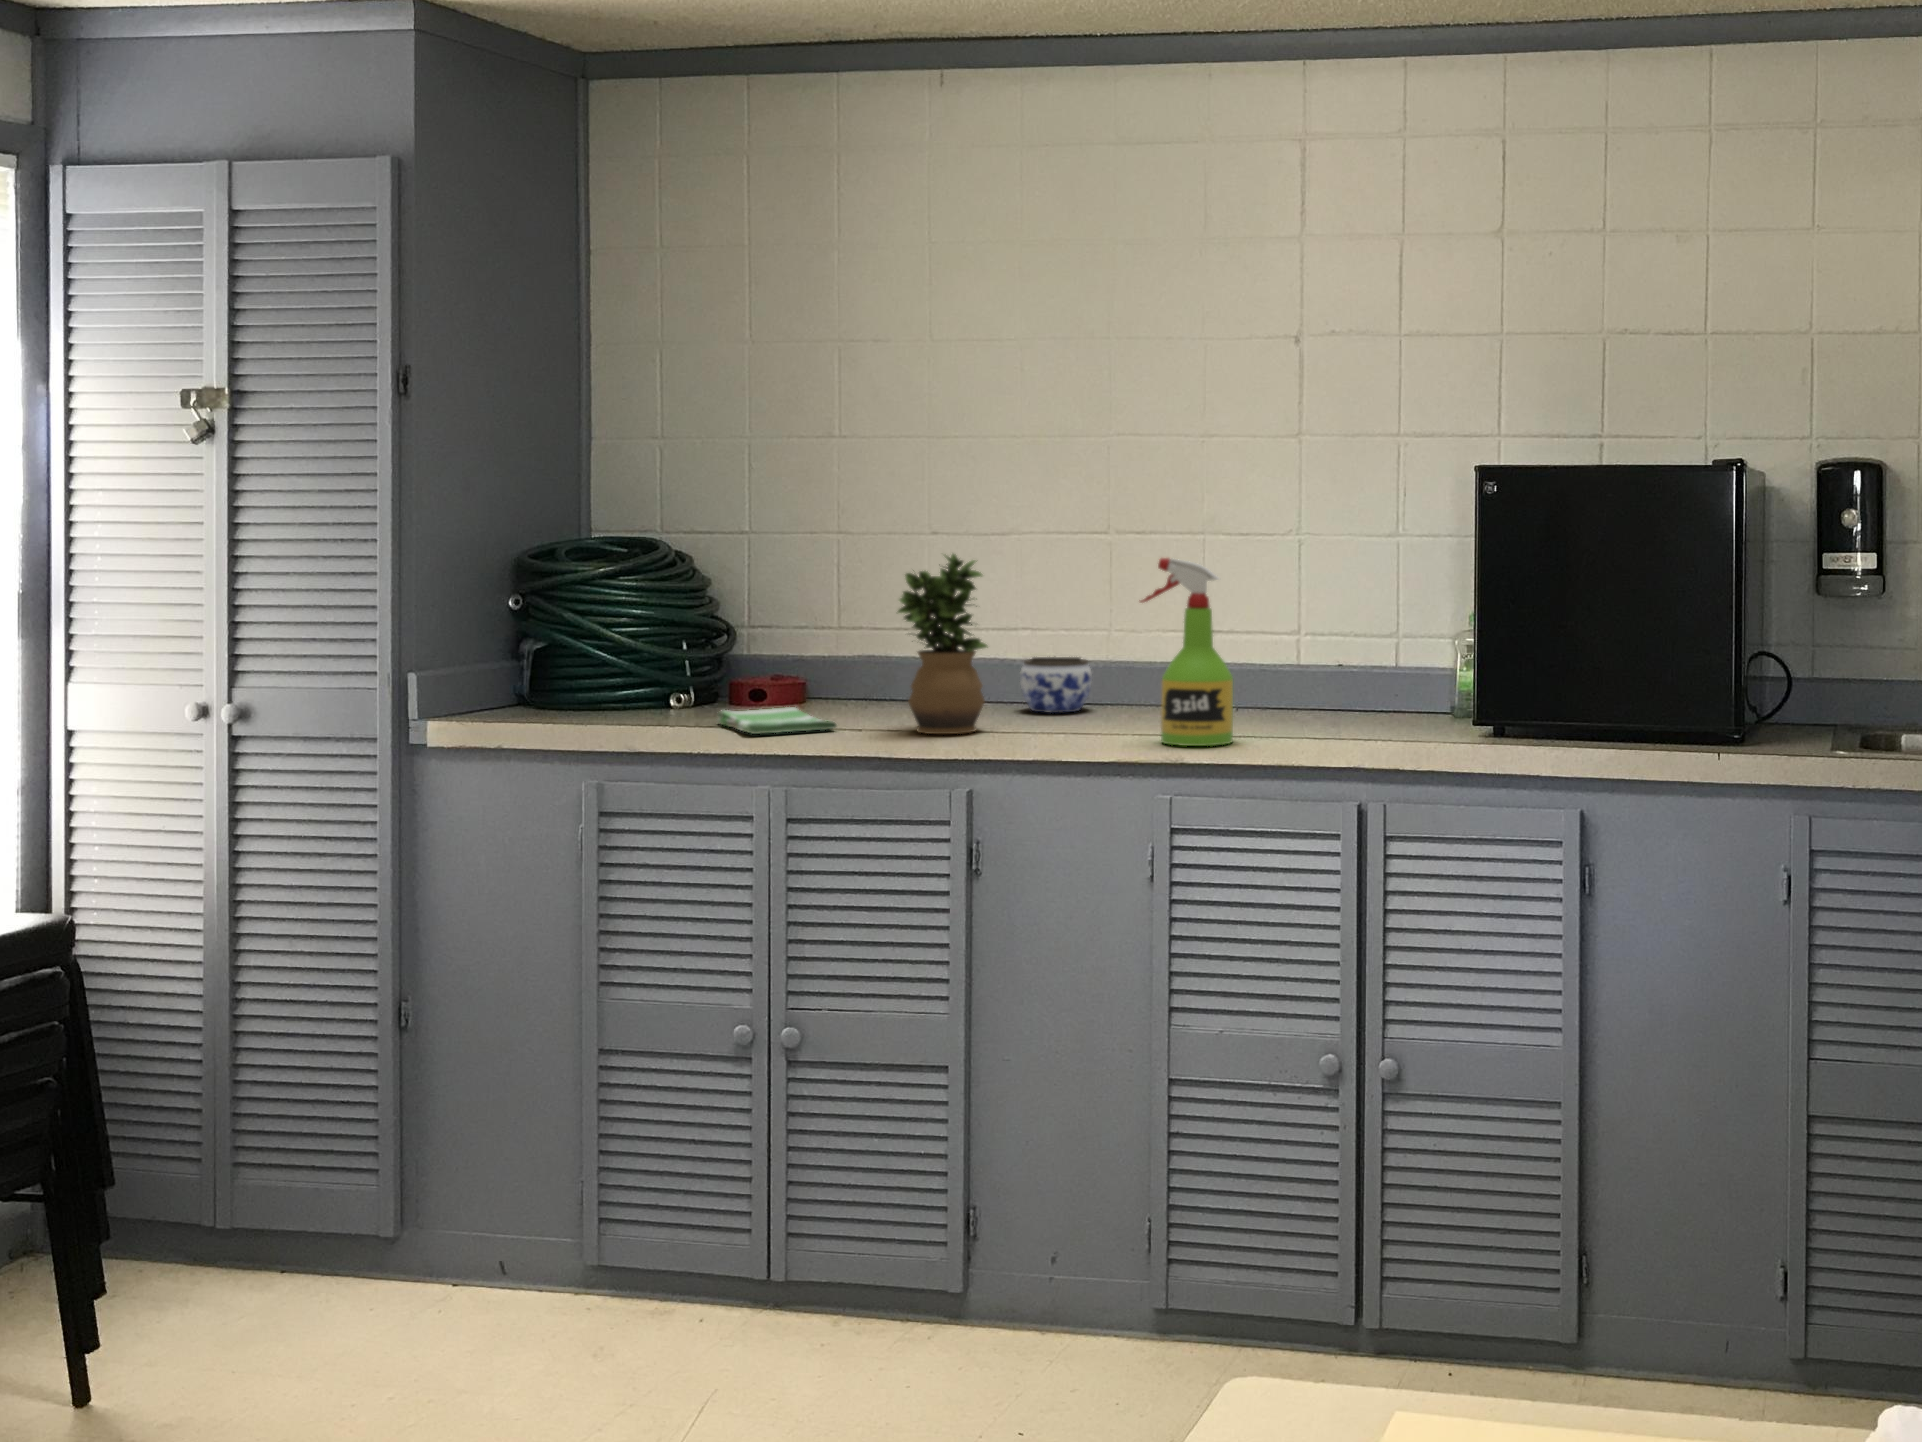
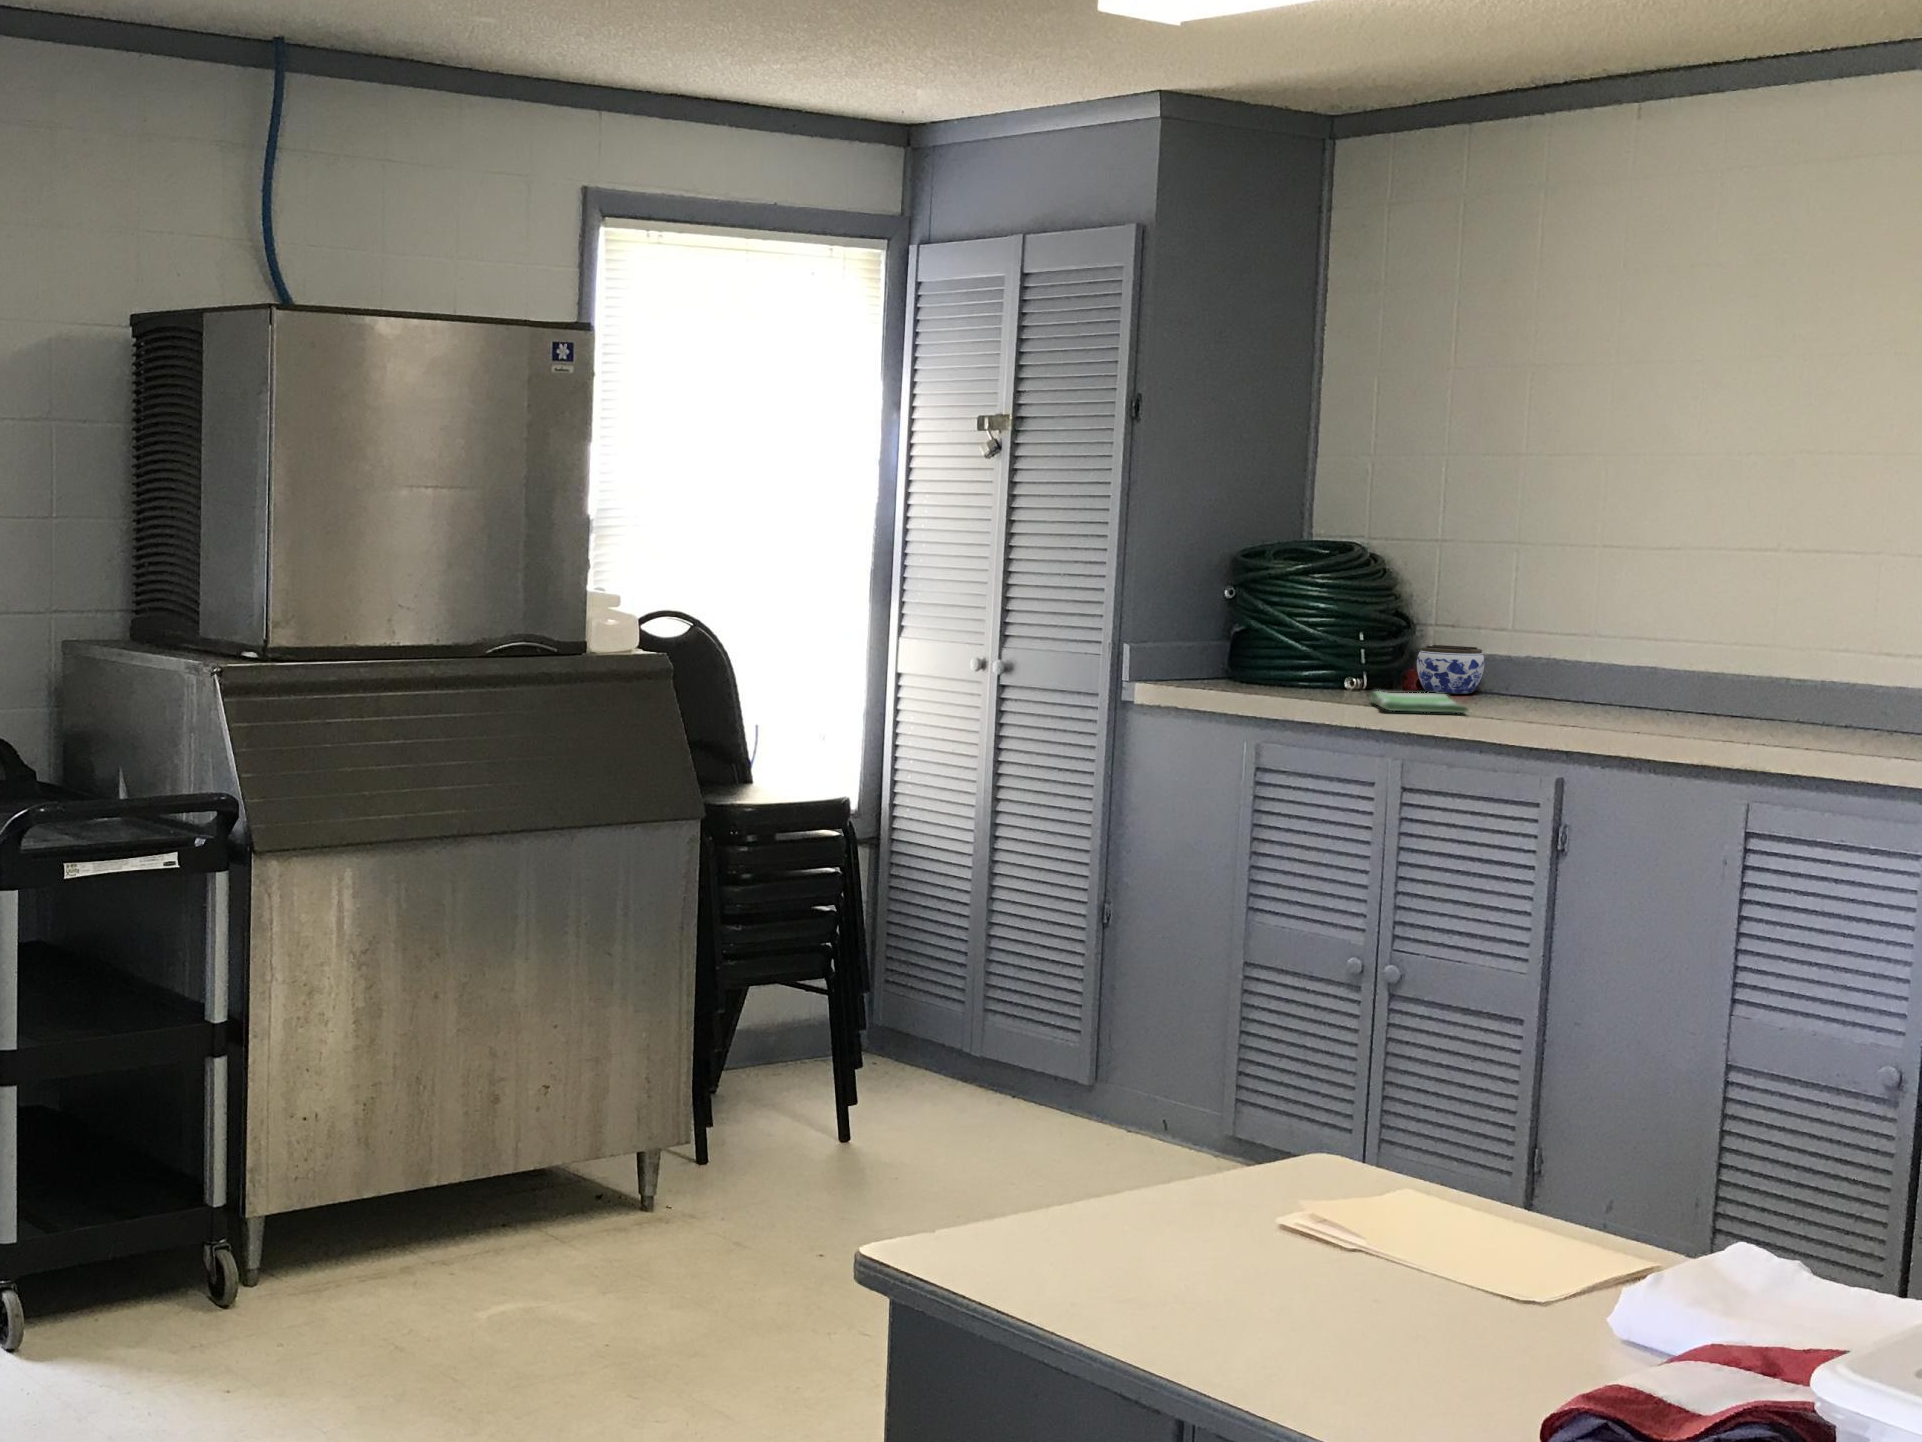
potted plant: present [898,554,988,734] -> none [1525,559,1618,725]
spray bottle: present [1140,558,1233,746] -> none [1760,569,1856,754]
jar: present [1020,657,1092,713] -> present [1417,645,1484,694]

